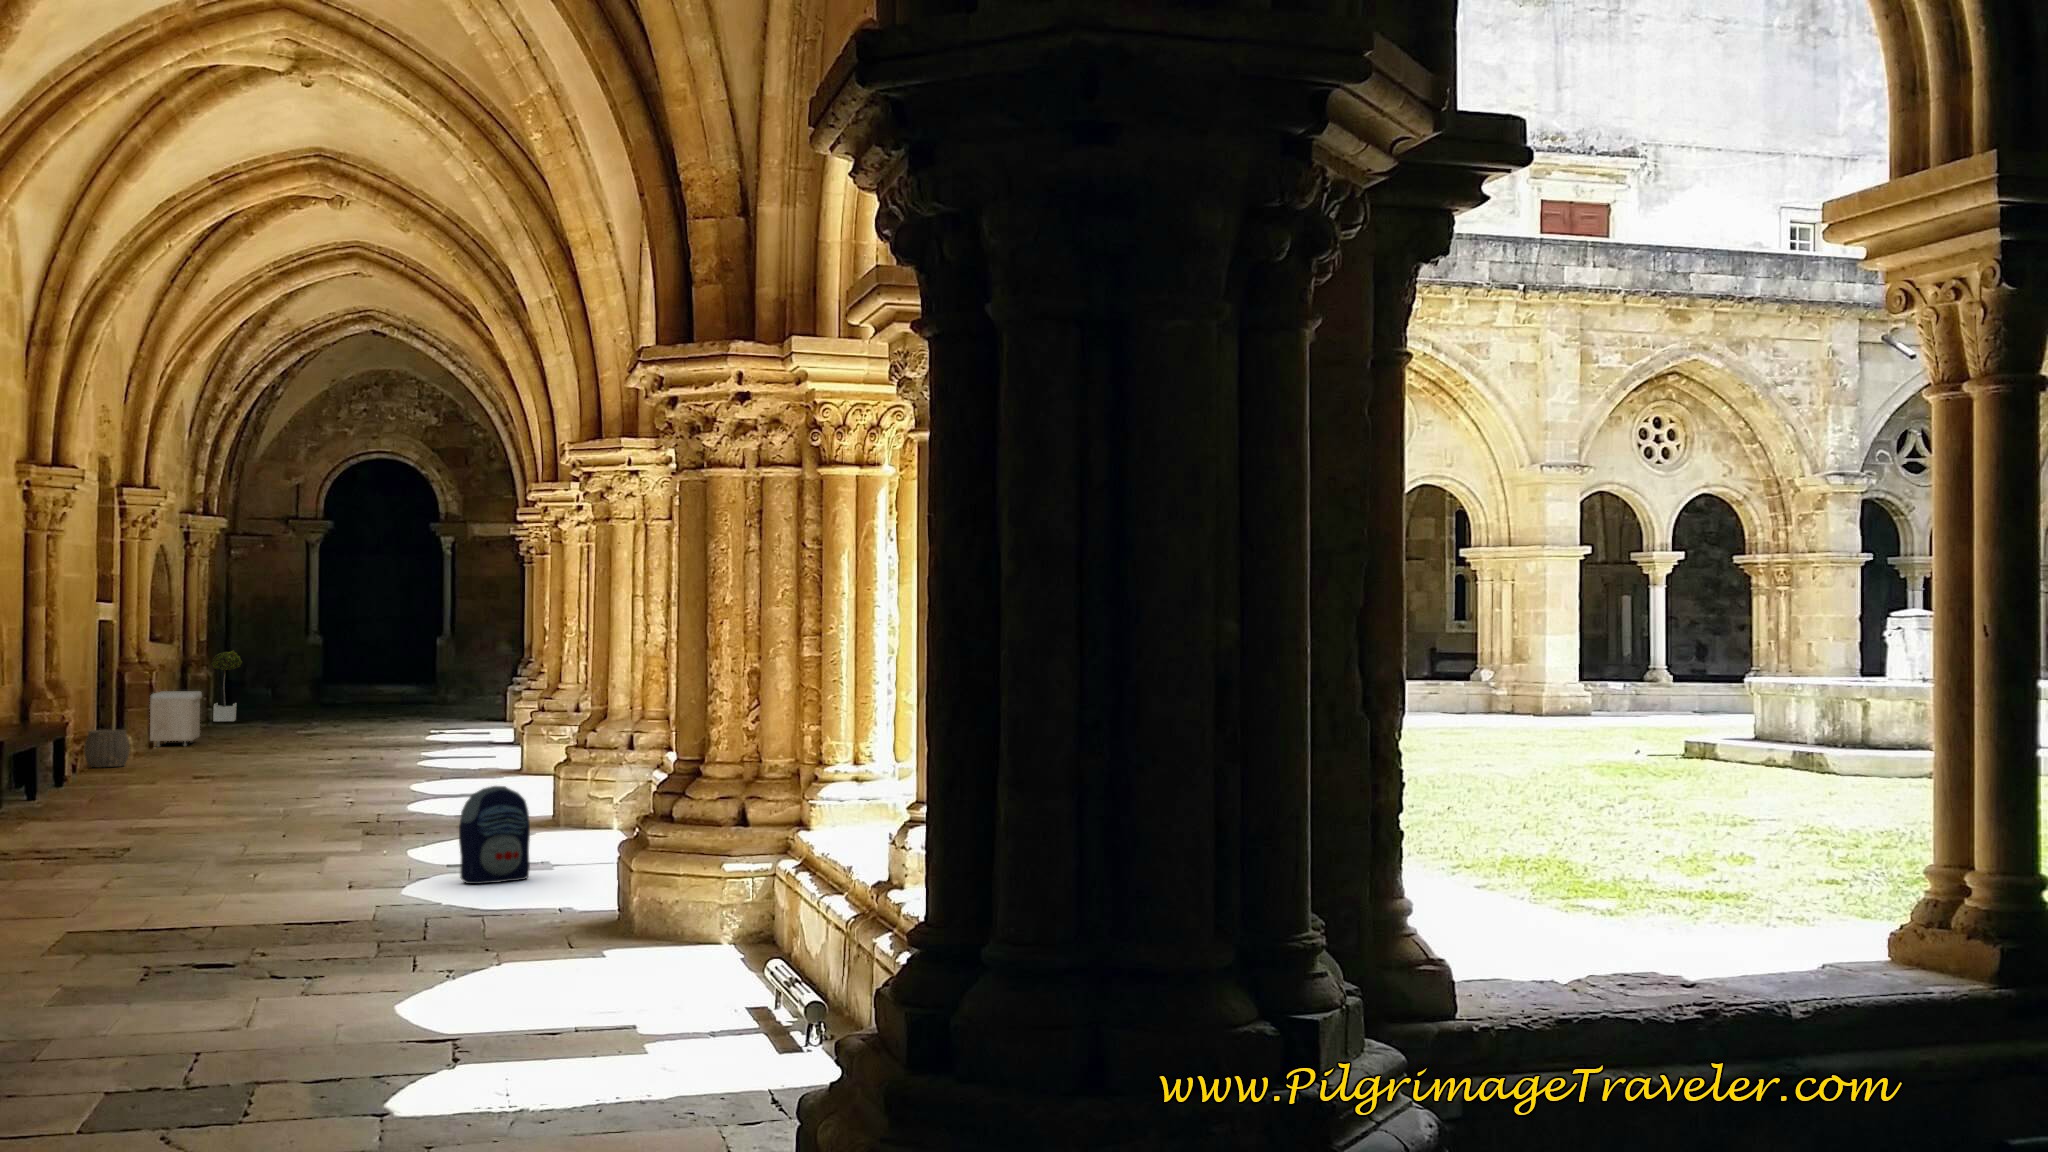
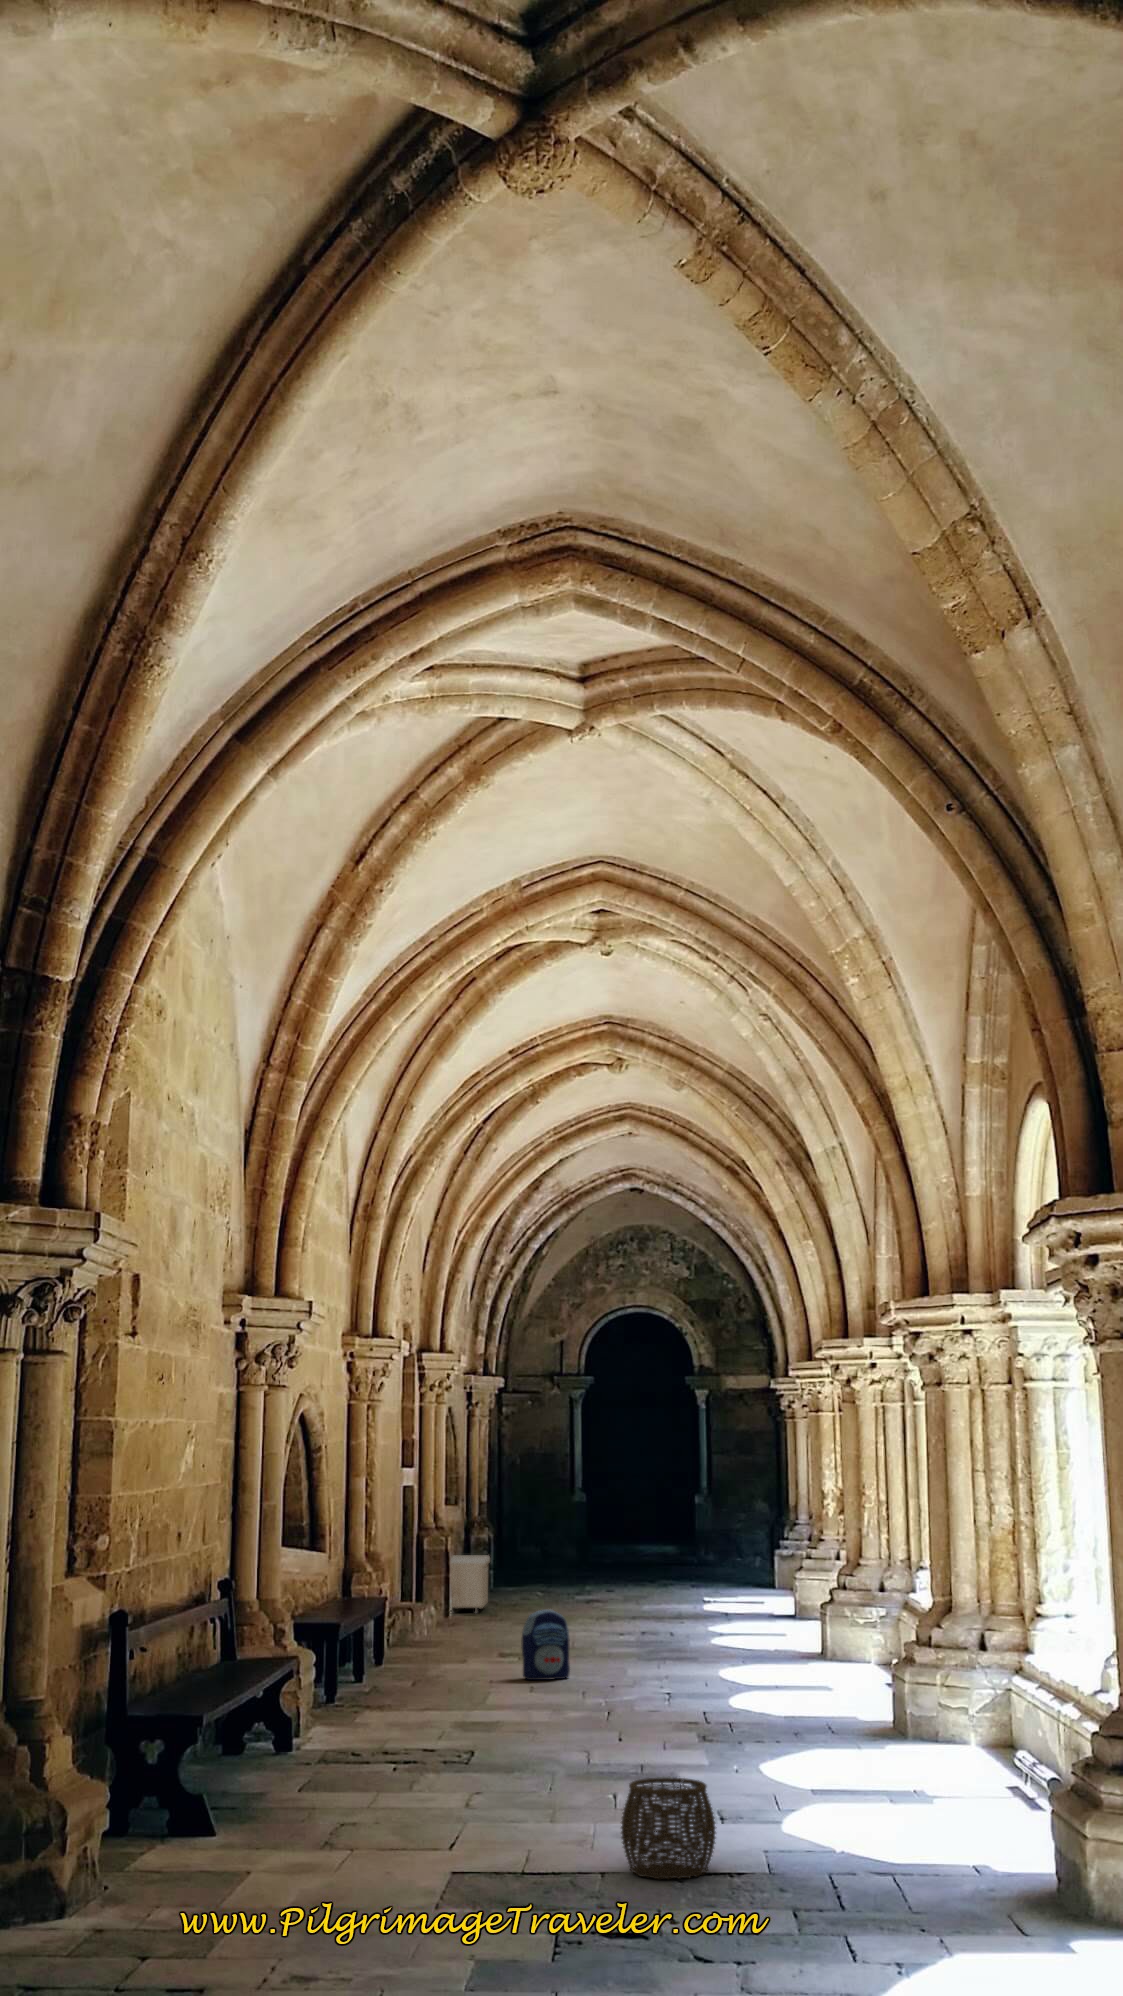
potted tree: present [211,650,242,721] -> none [489,1509,518,1582]
woven basket: present [84,730,130,768] -> present [621,1778,716,1879]
backpack: present [459,786,530,884] -> present [521,1609,570,1680]

